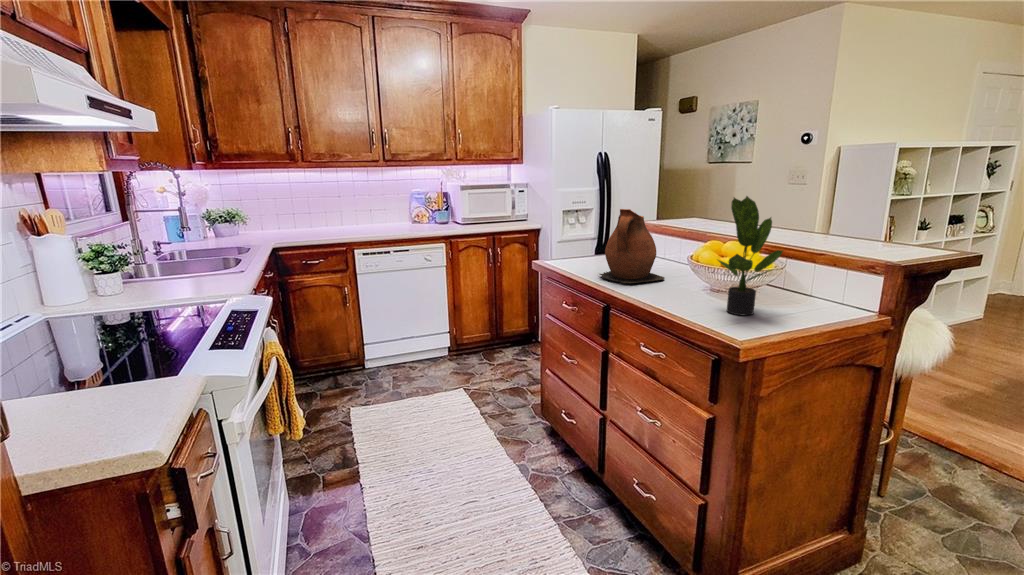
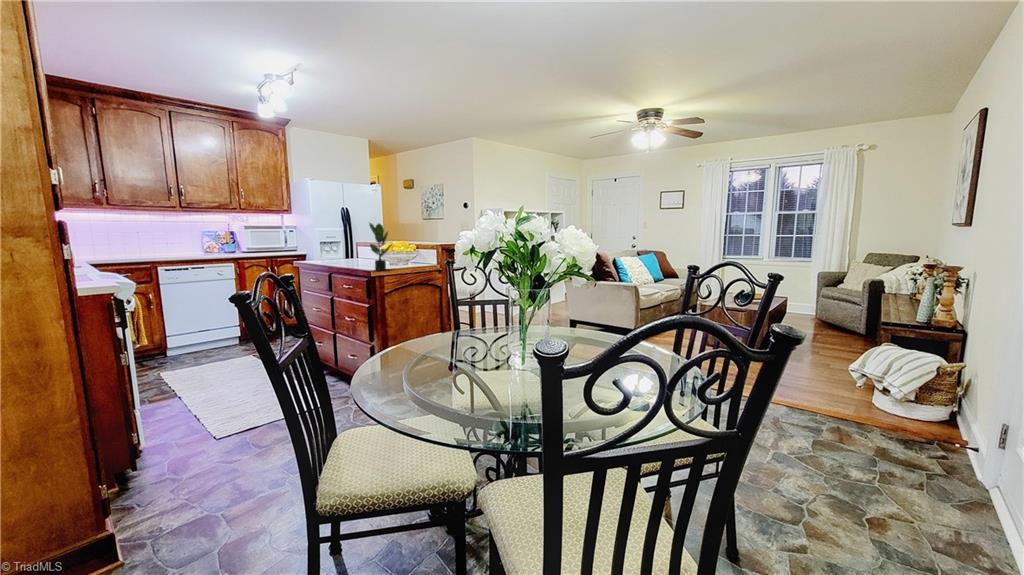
ceramic pitcher: present [599,209,664,283] -> none [326,231,360,266]

